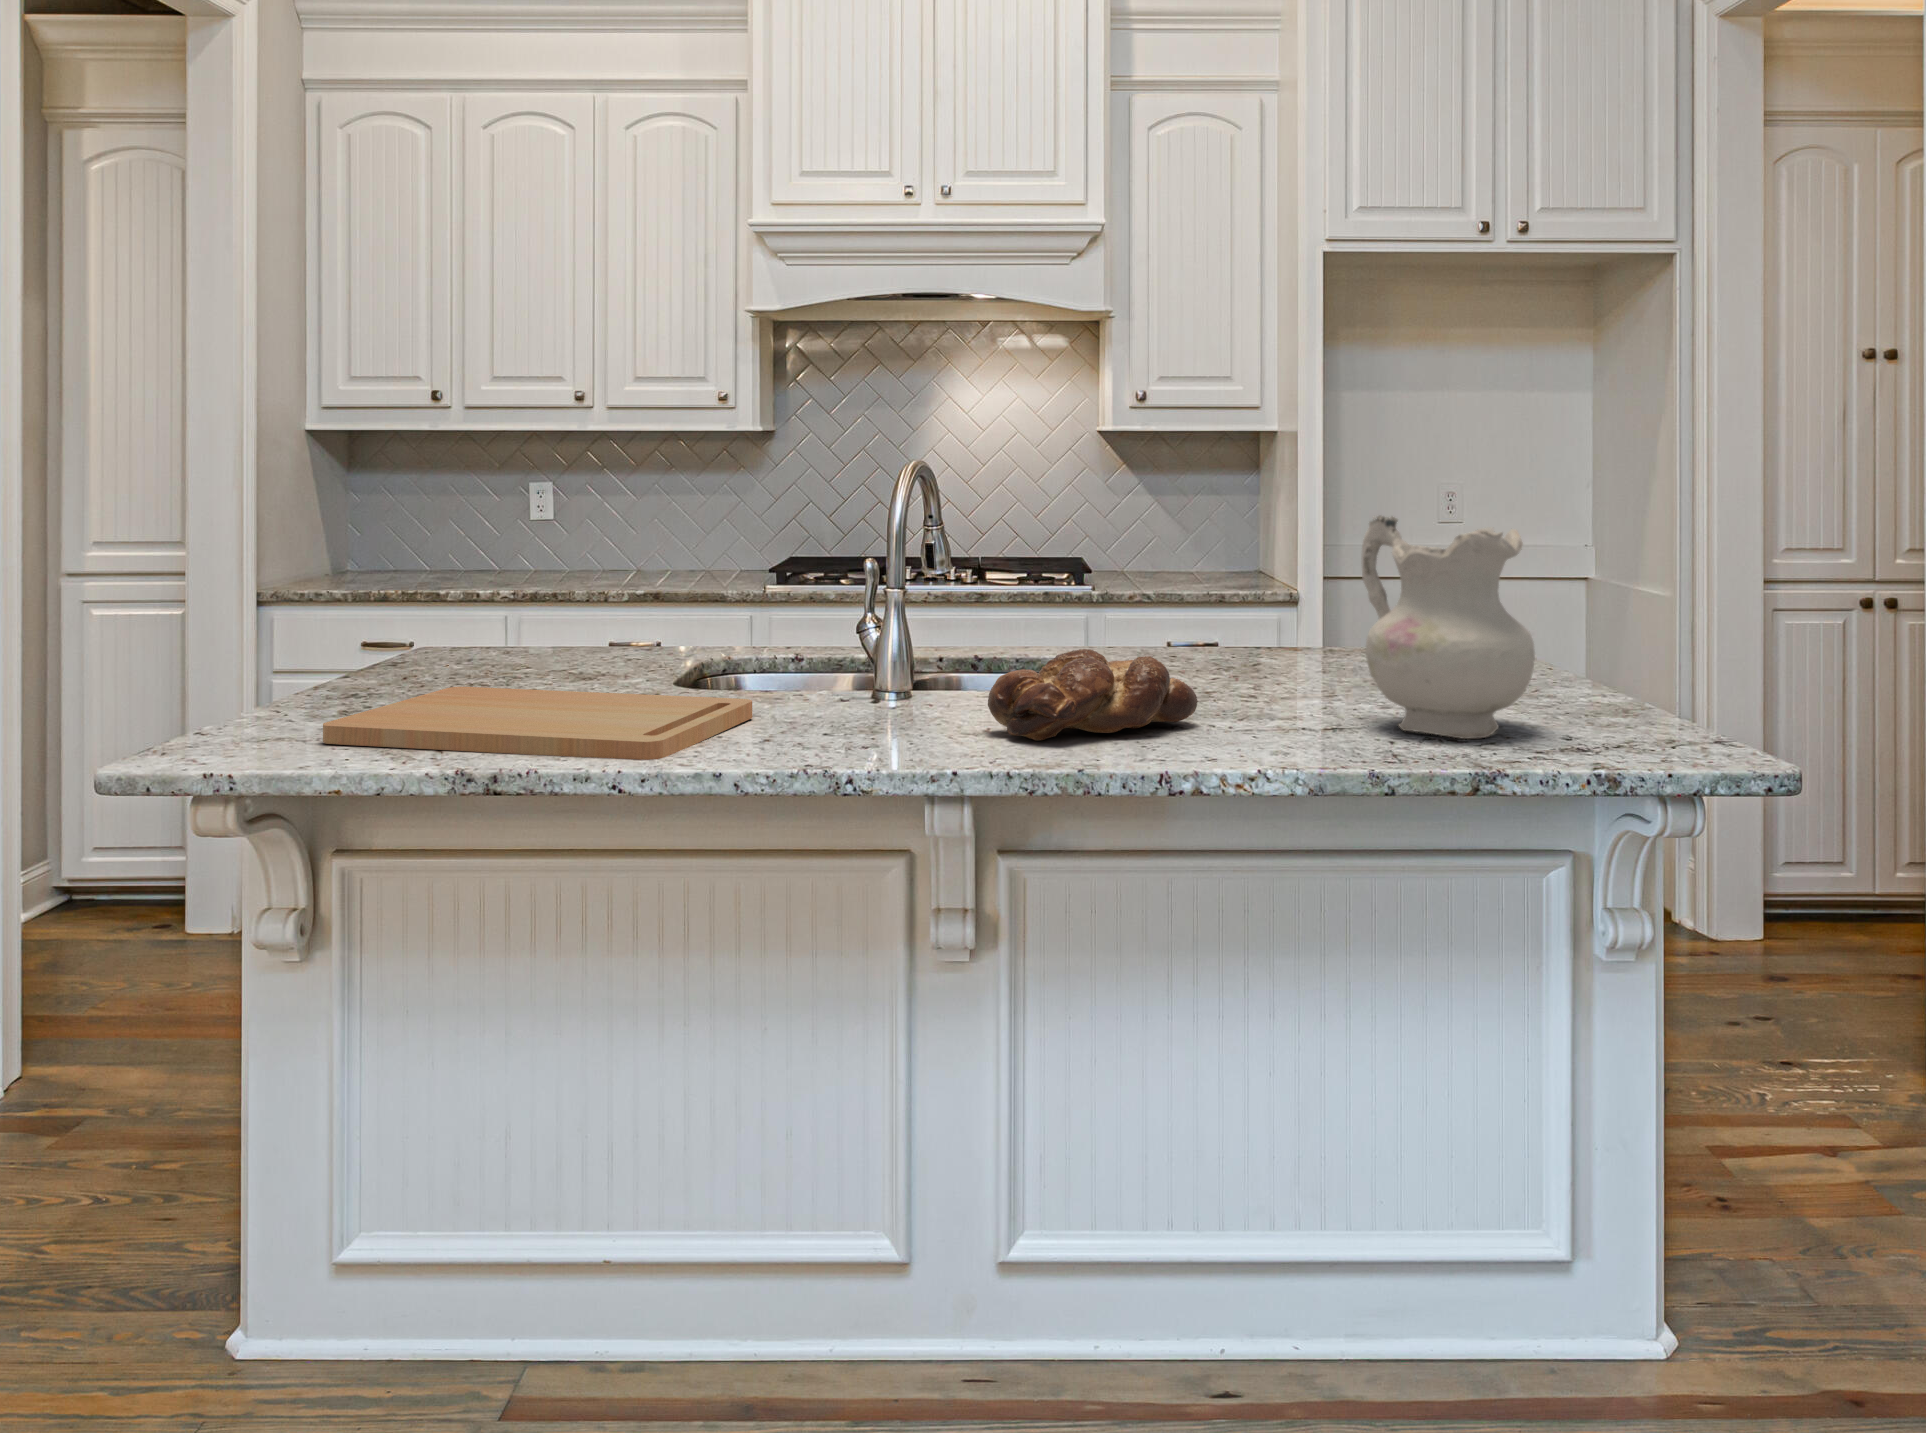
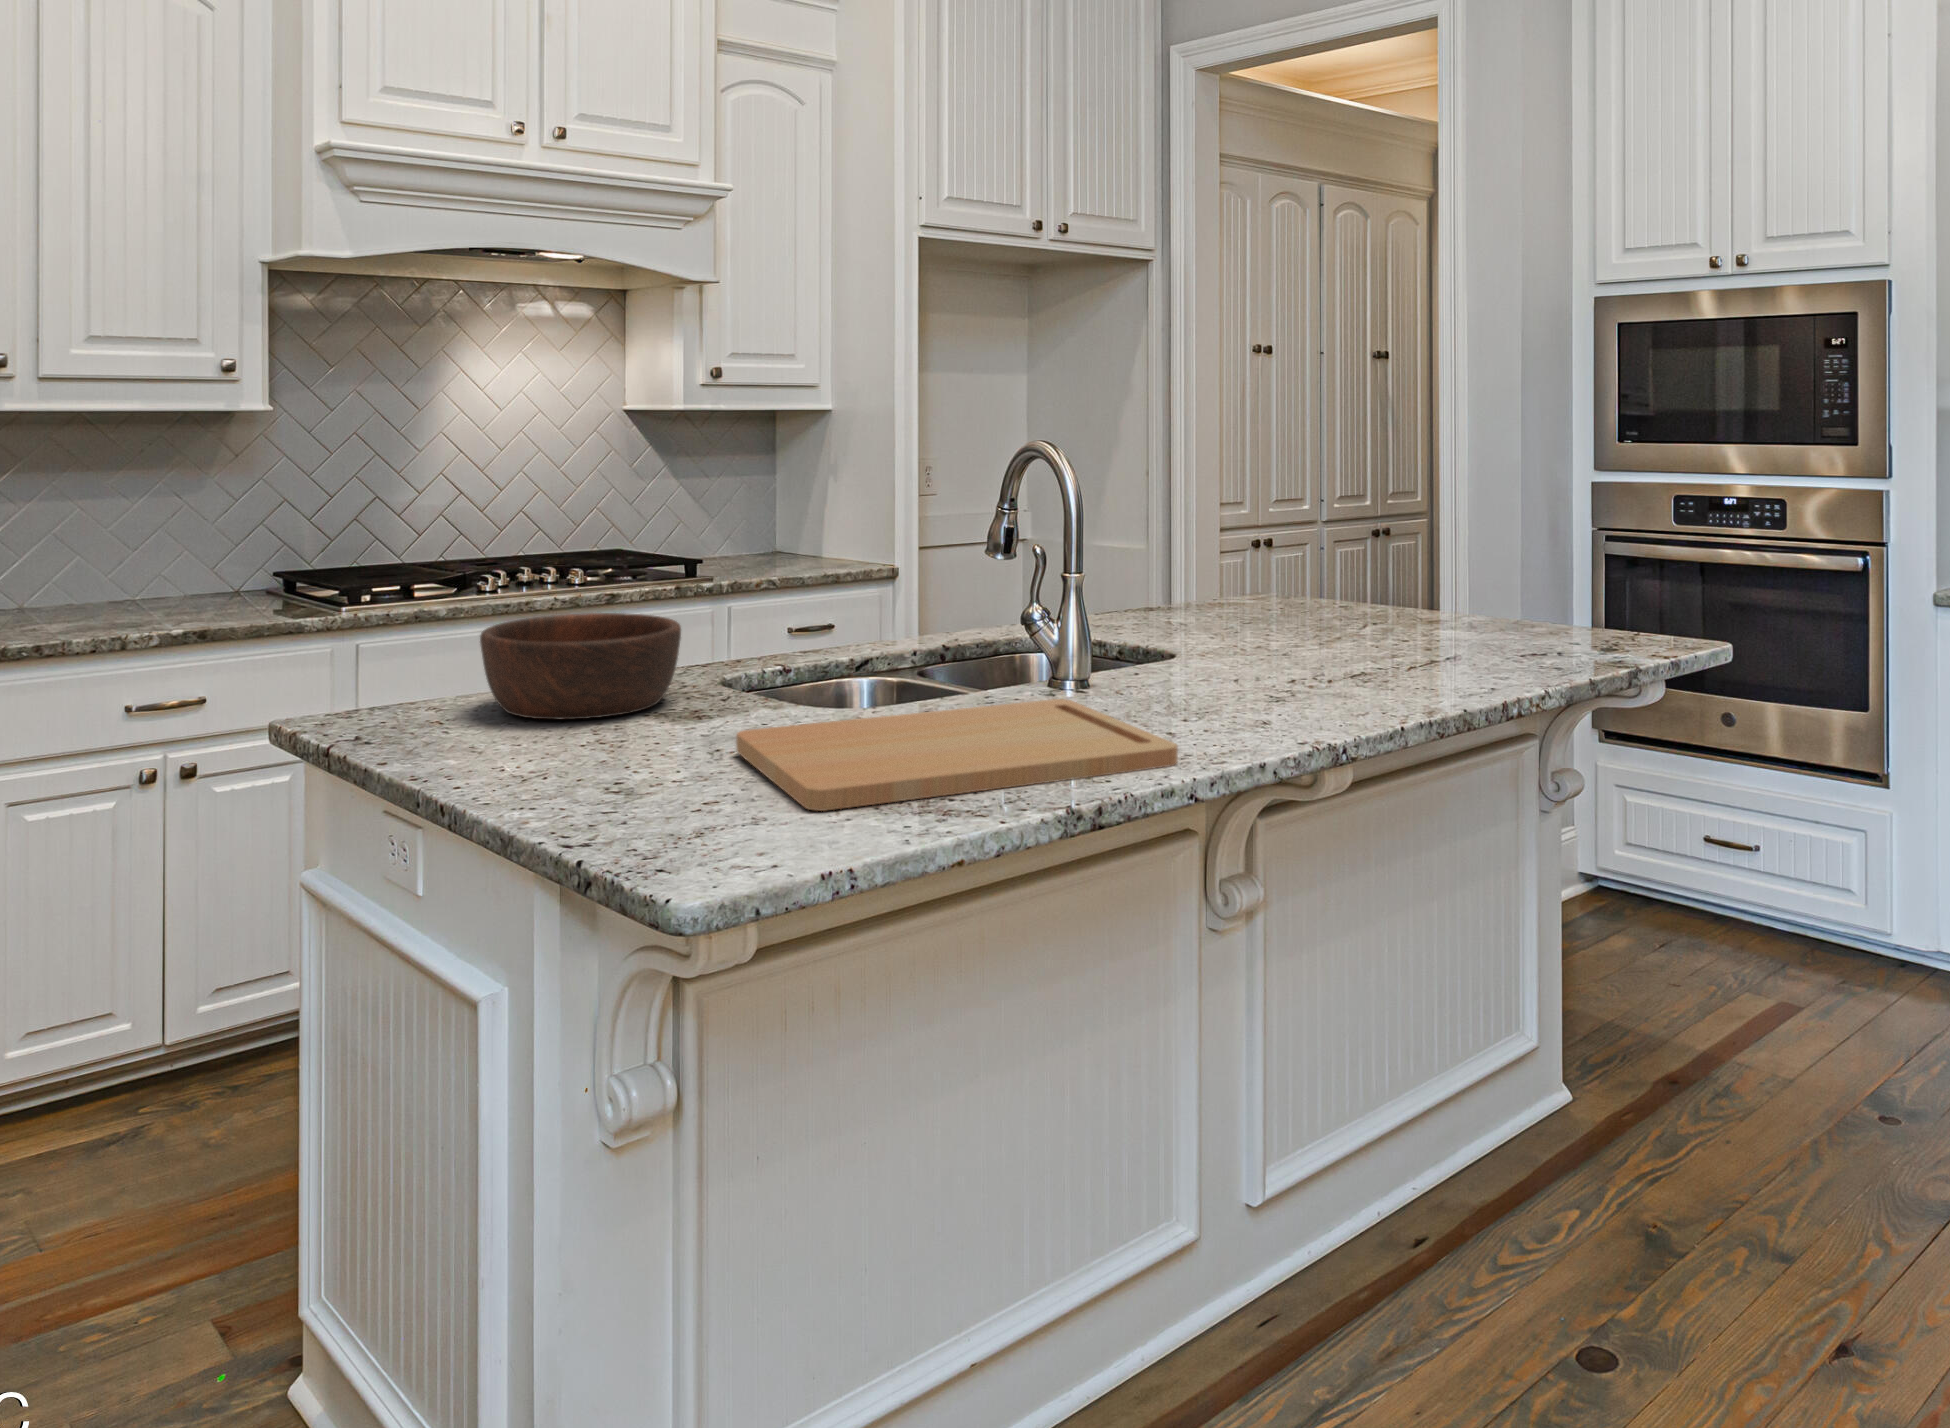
ceramic pitcher: present [1361,516,1535,739] -> none [1438,488,1585,655]
wooden bowl: none [437,591,607,674] -> present [480,613,681,720]
bread loaf: present [988,649,1197,741] -> none [1281,616,1401,698]

